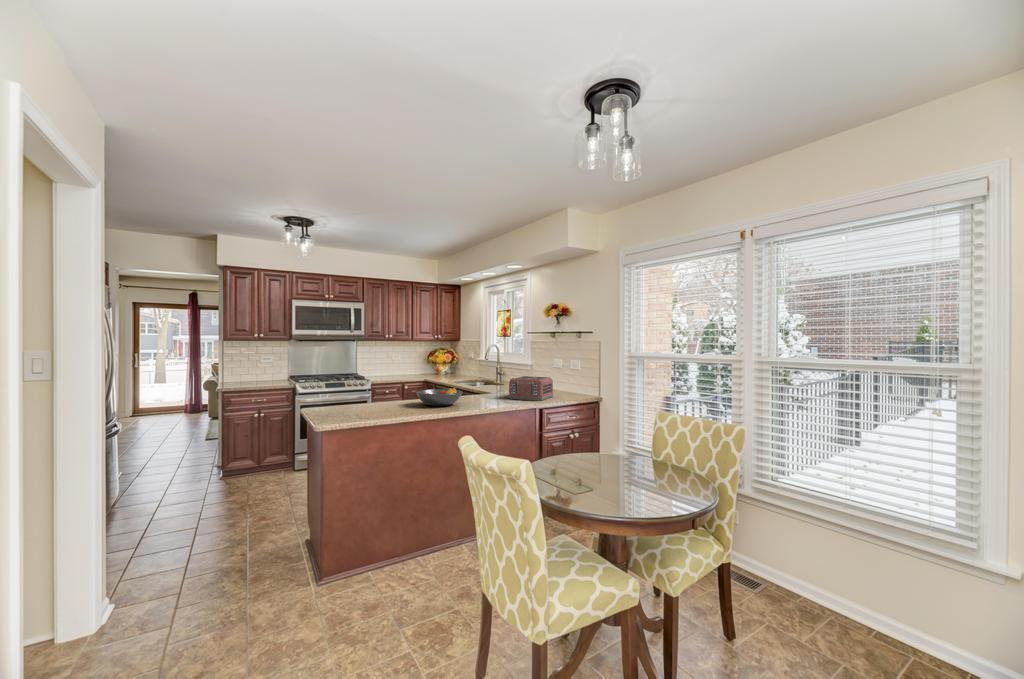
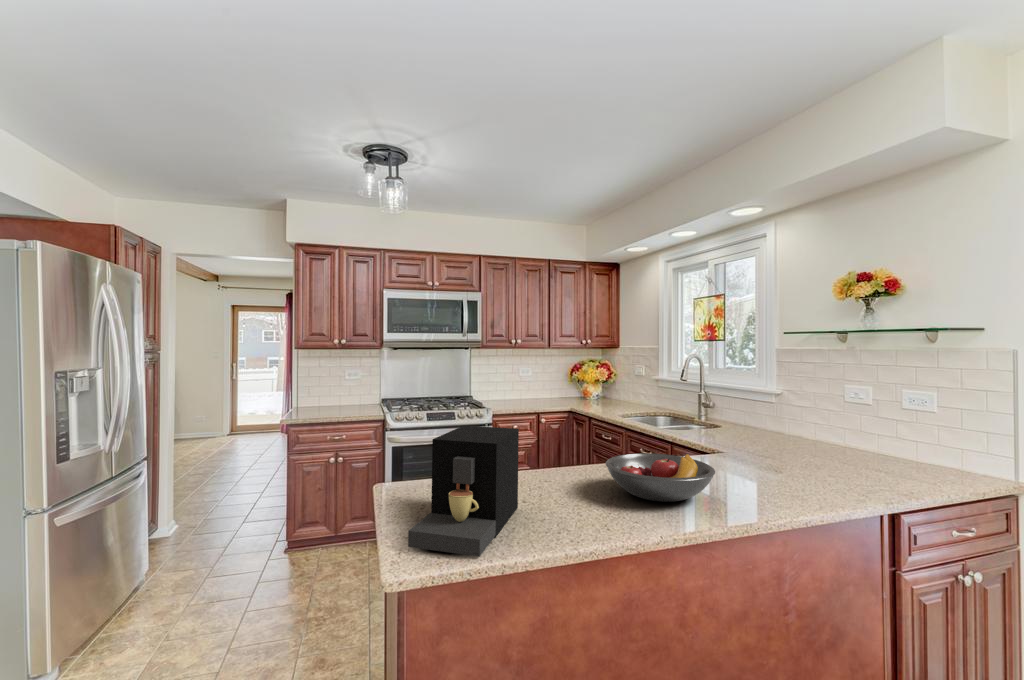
coffee maker: none [325,375,374,418] -> present [408,426,519,557]
toaster: present [508,376,553,401] -> none [792,423,894,490]

